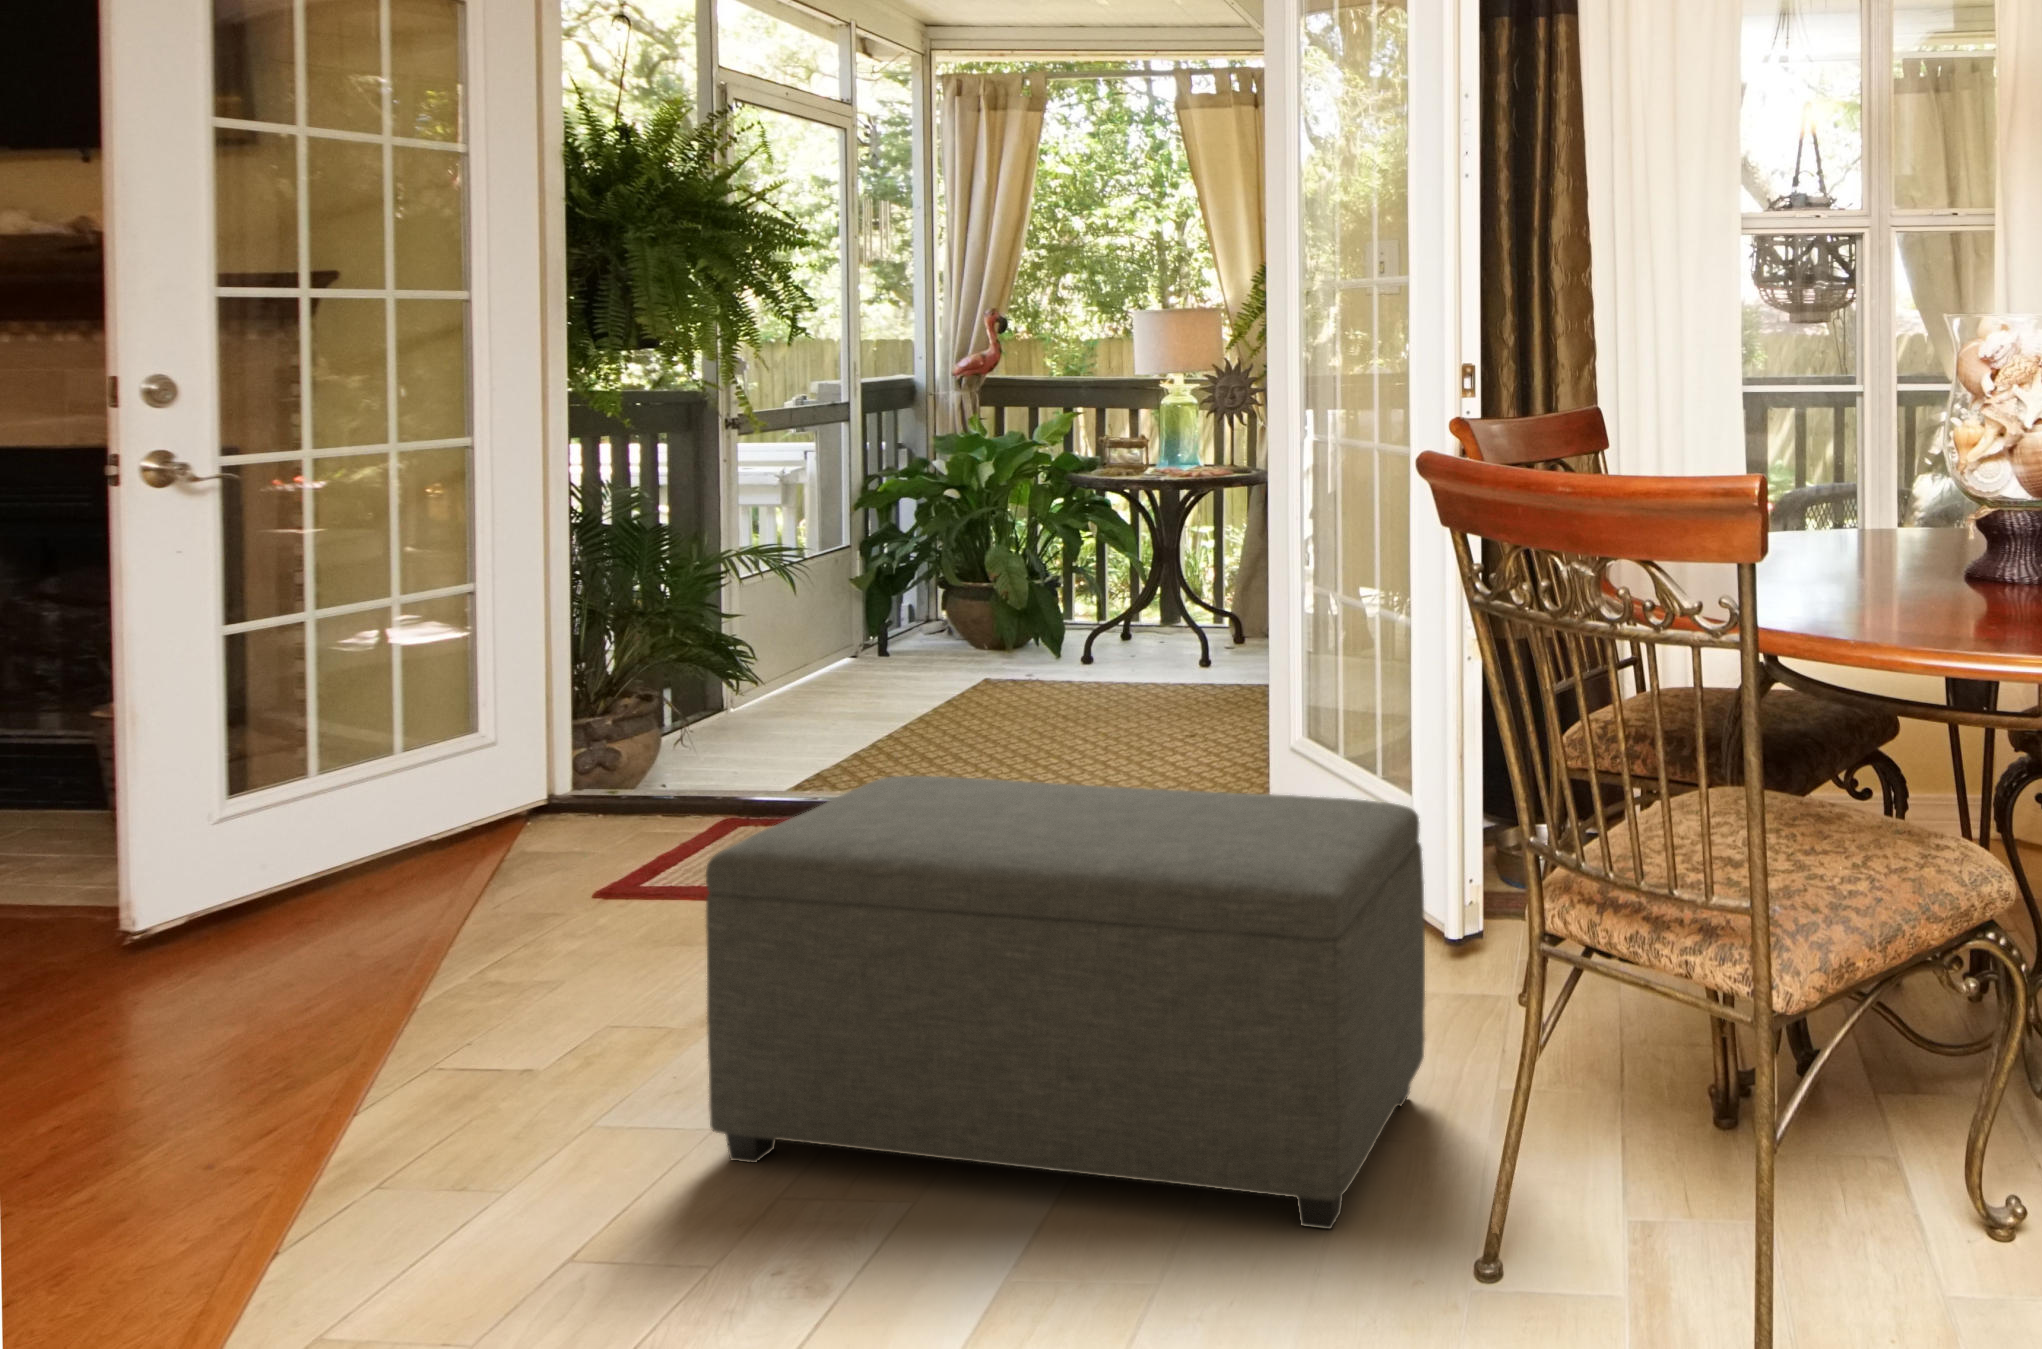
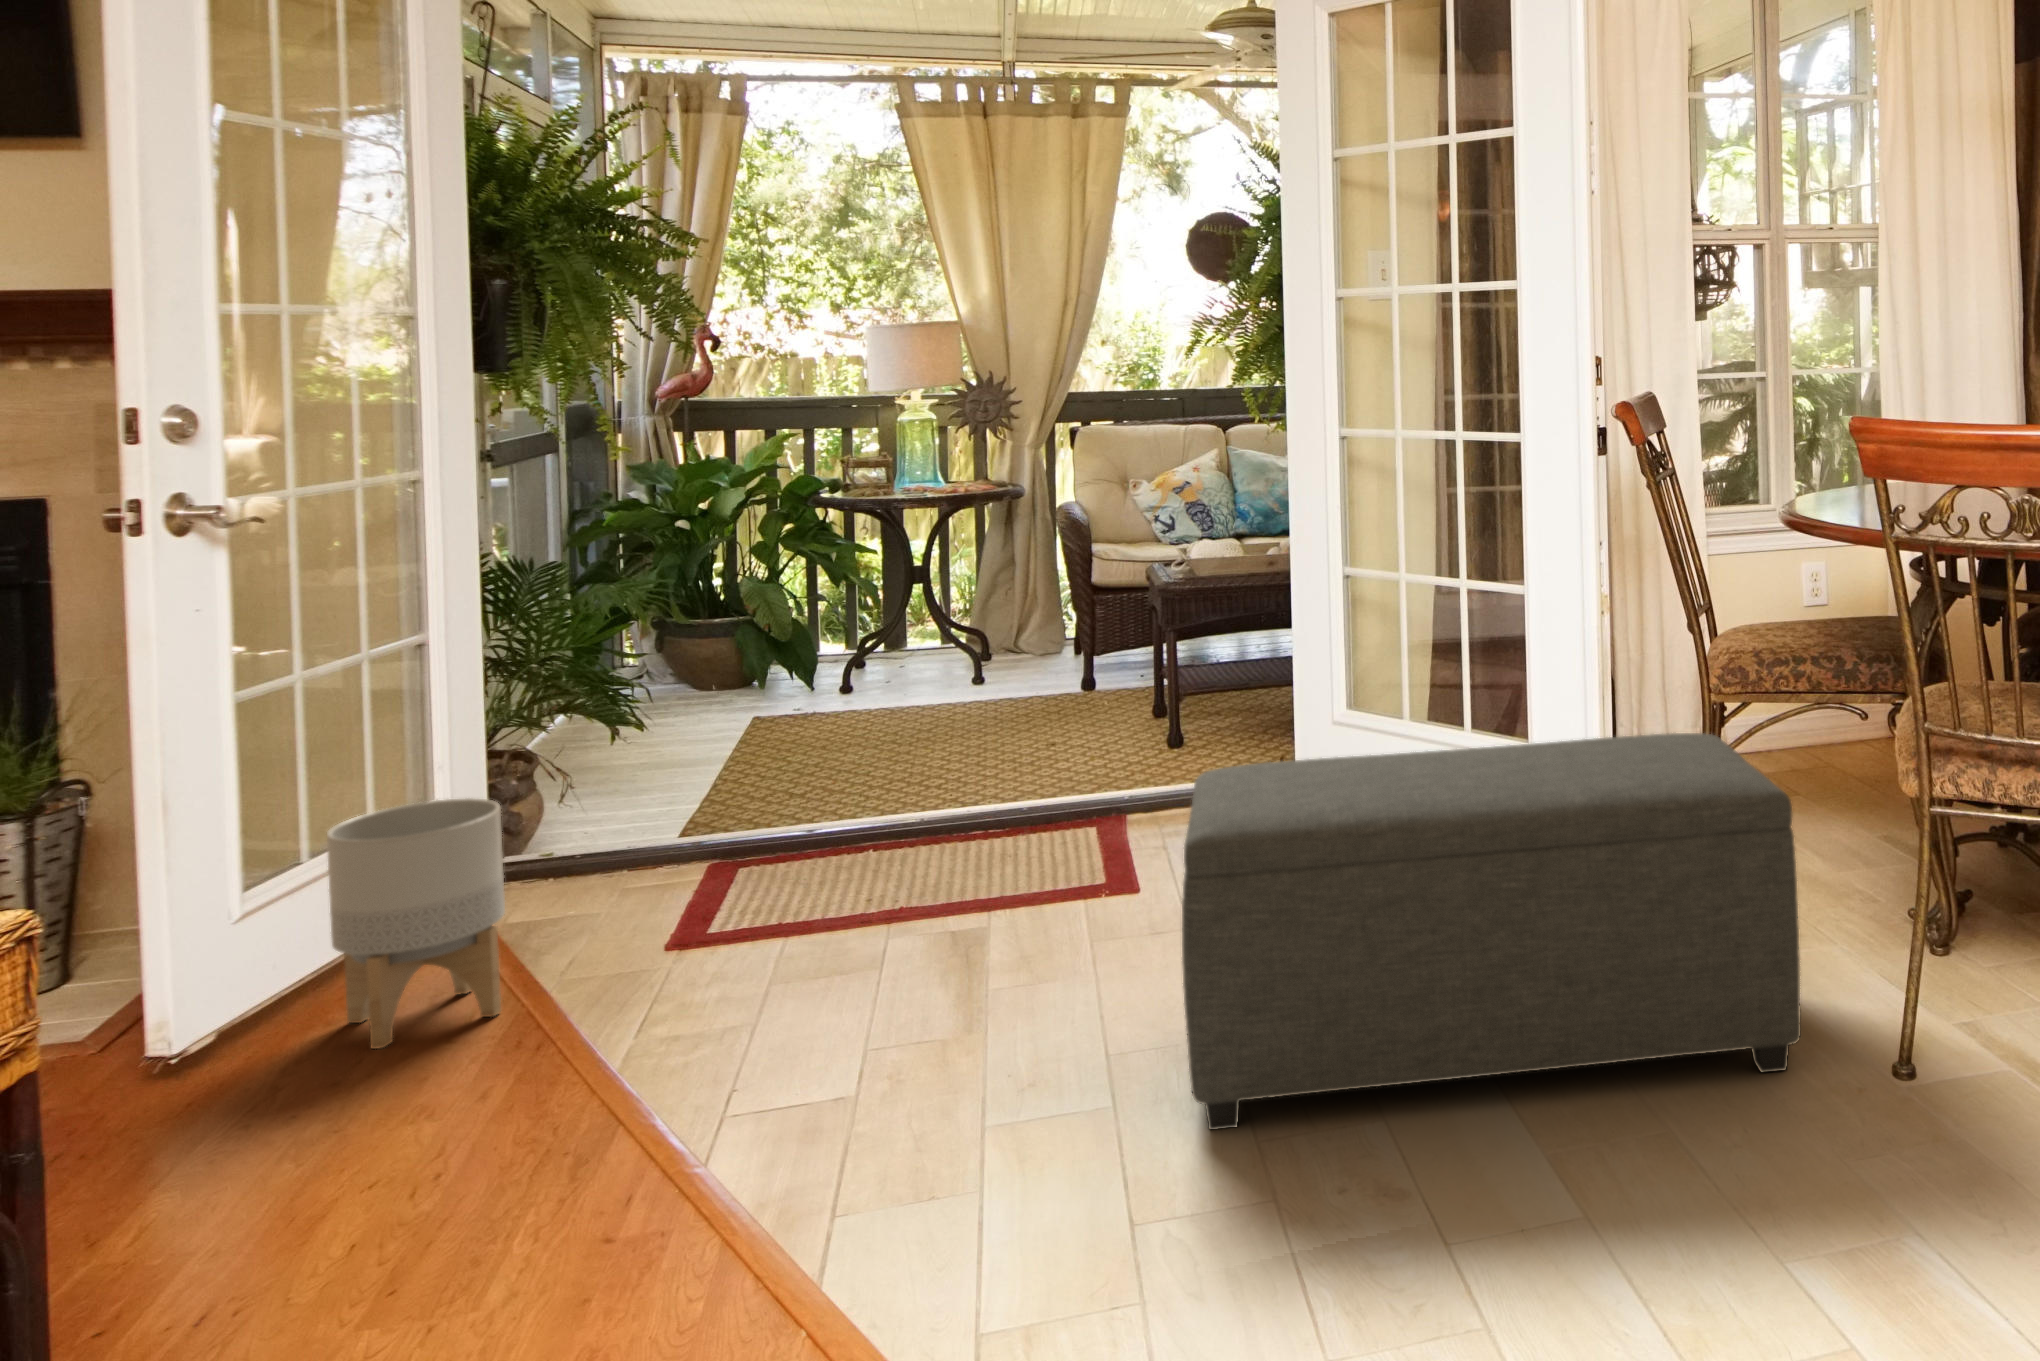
planter: none [292,715,450,928] -> present [327,798,505,1049]

